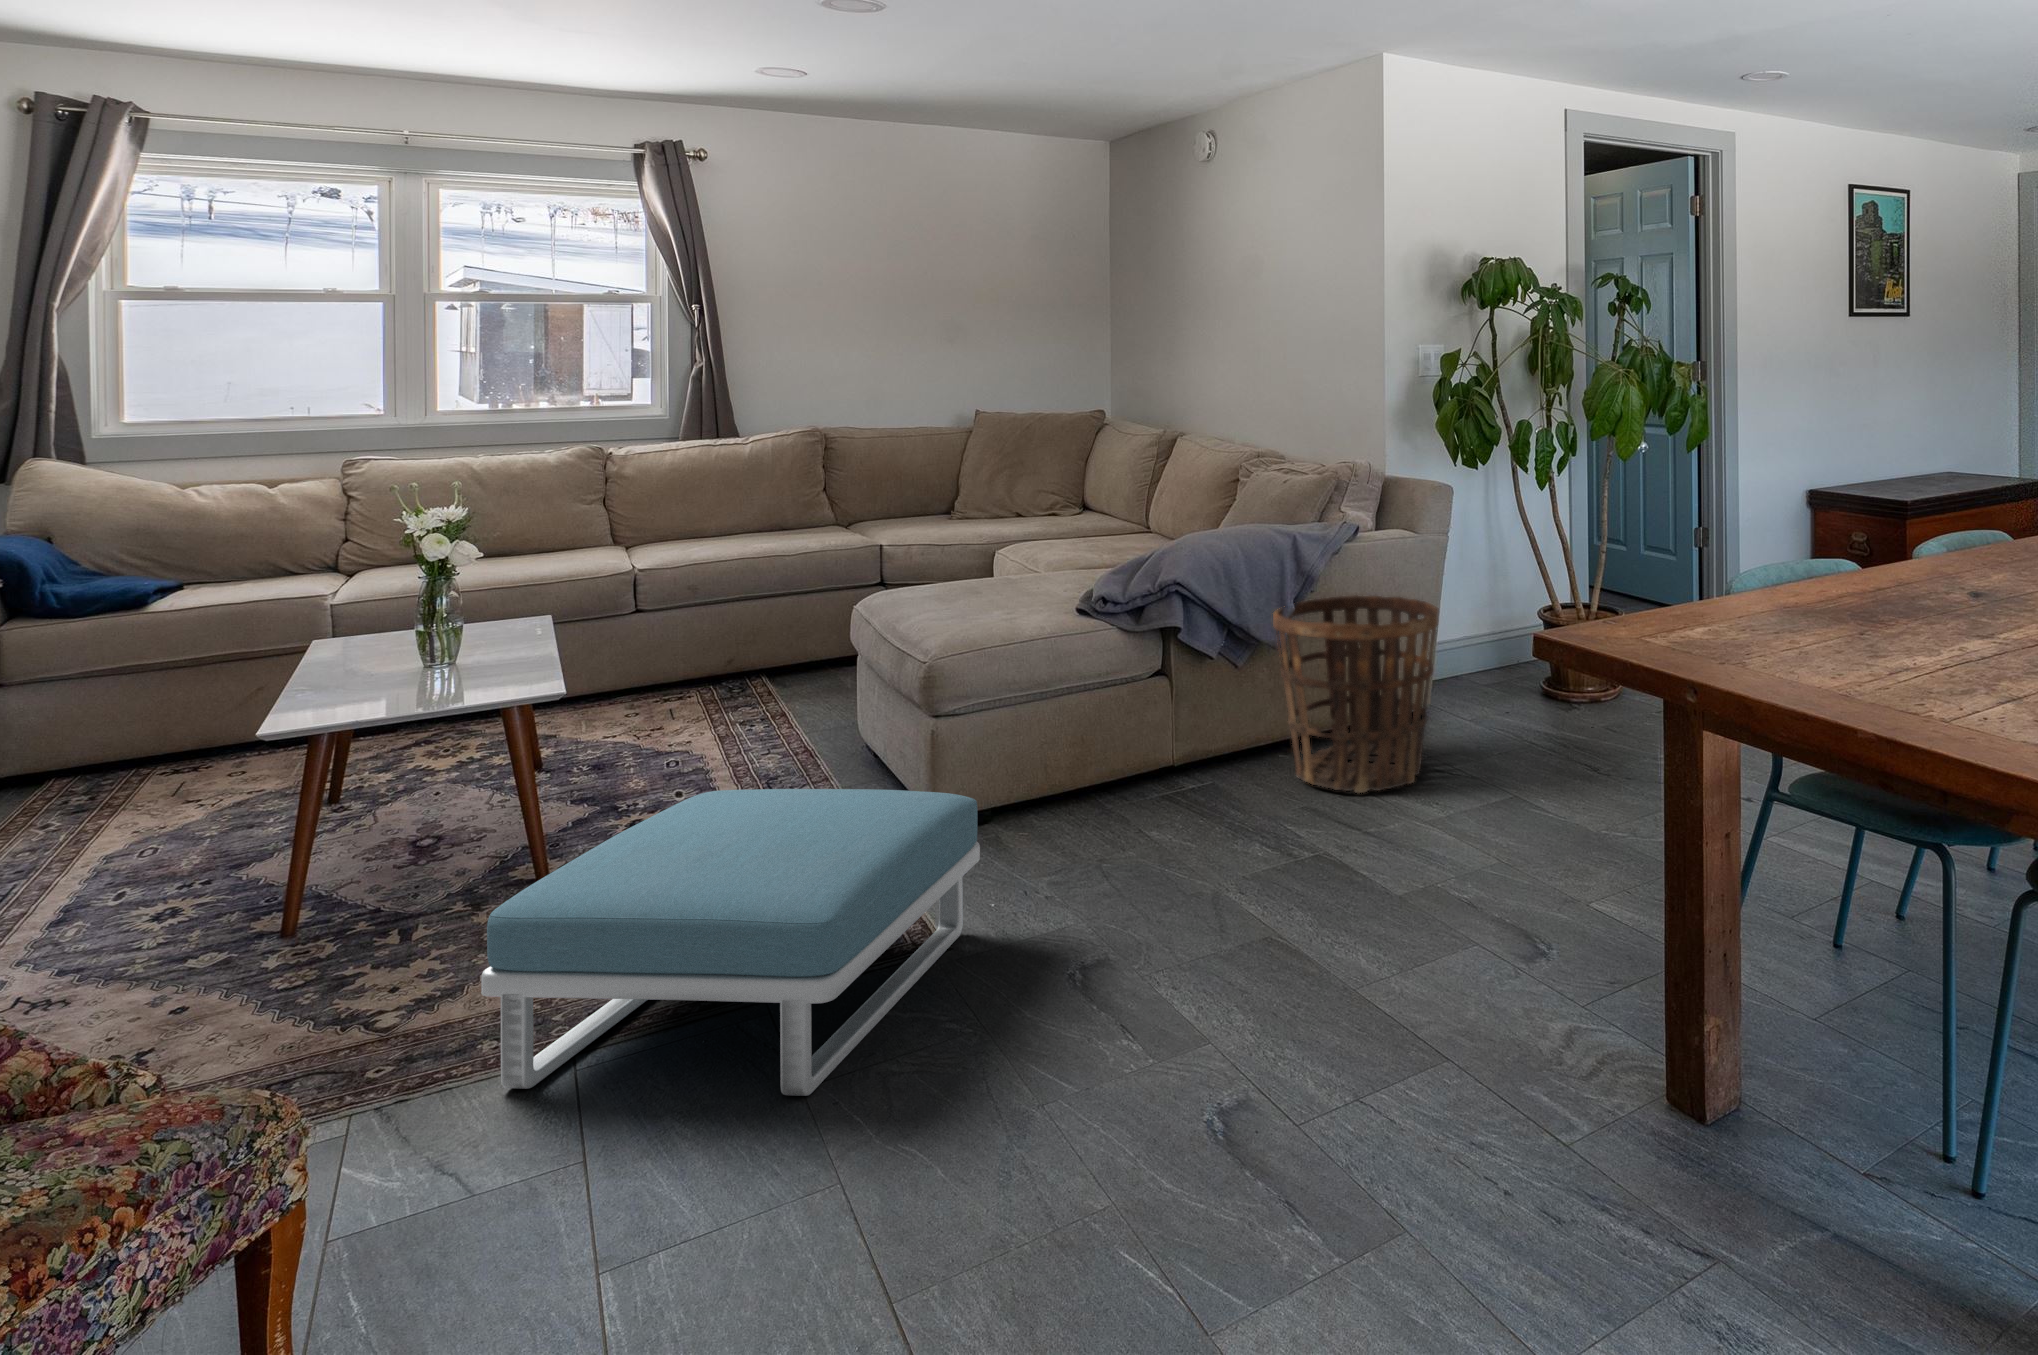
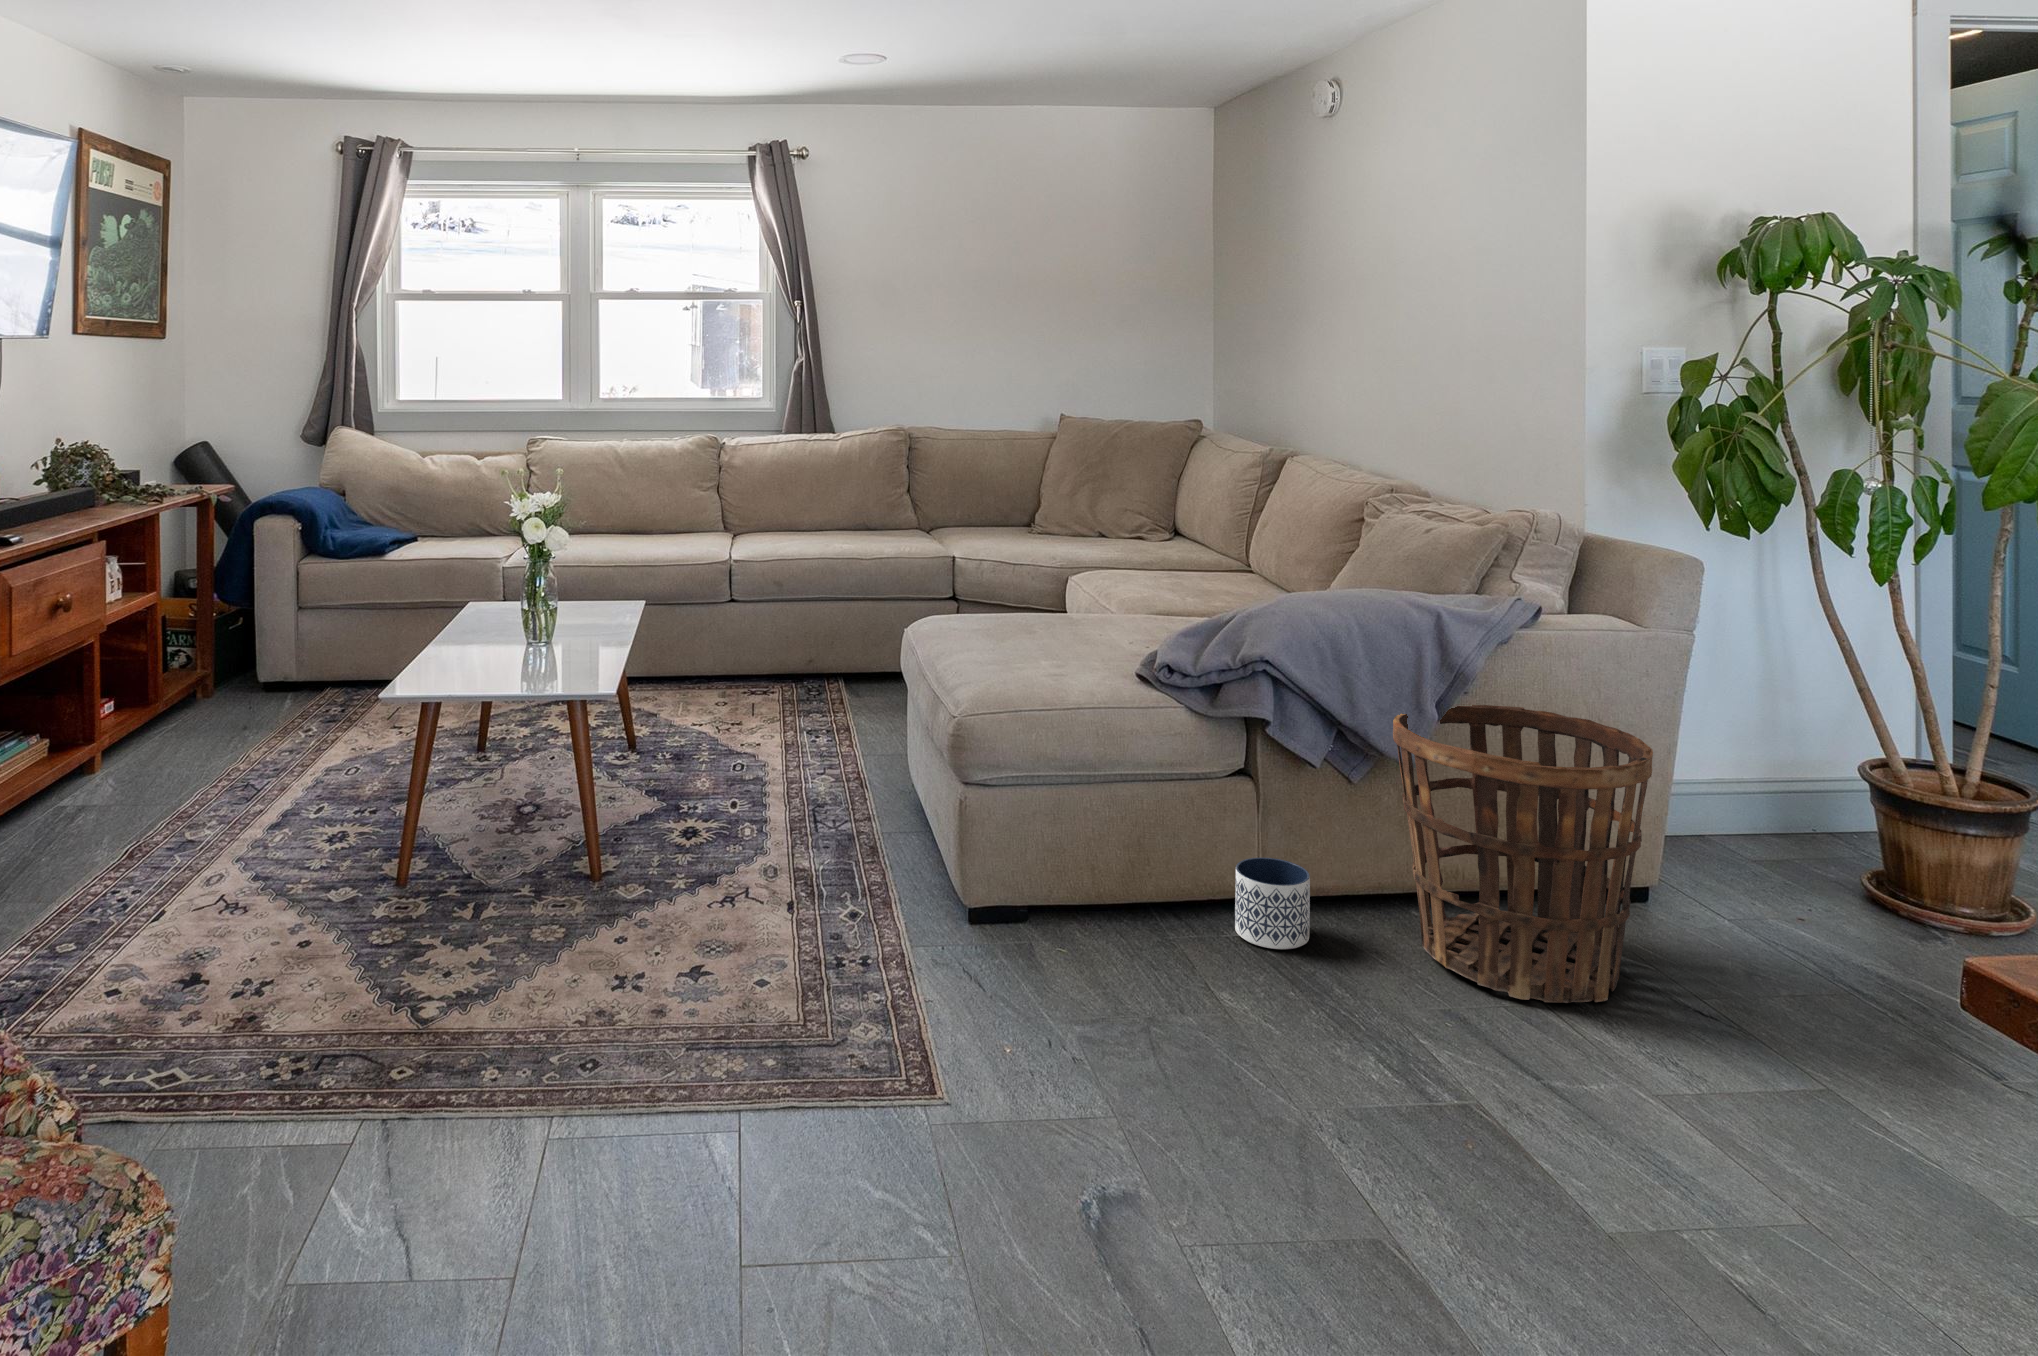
planter: none [1161,734,1217,800] -> present [1235,858,1310,949]
footstool: present [481,789,980,1096] -> none [469,840,981,1267]

